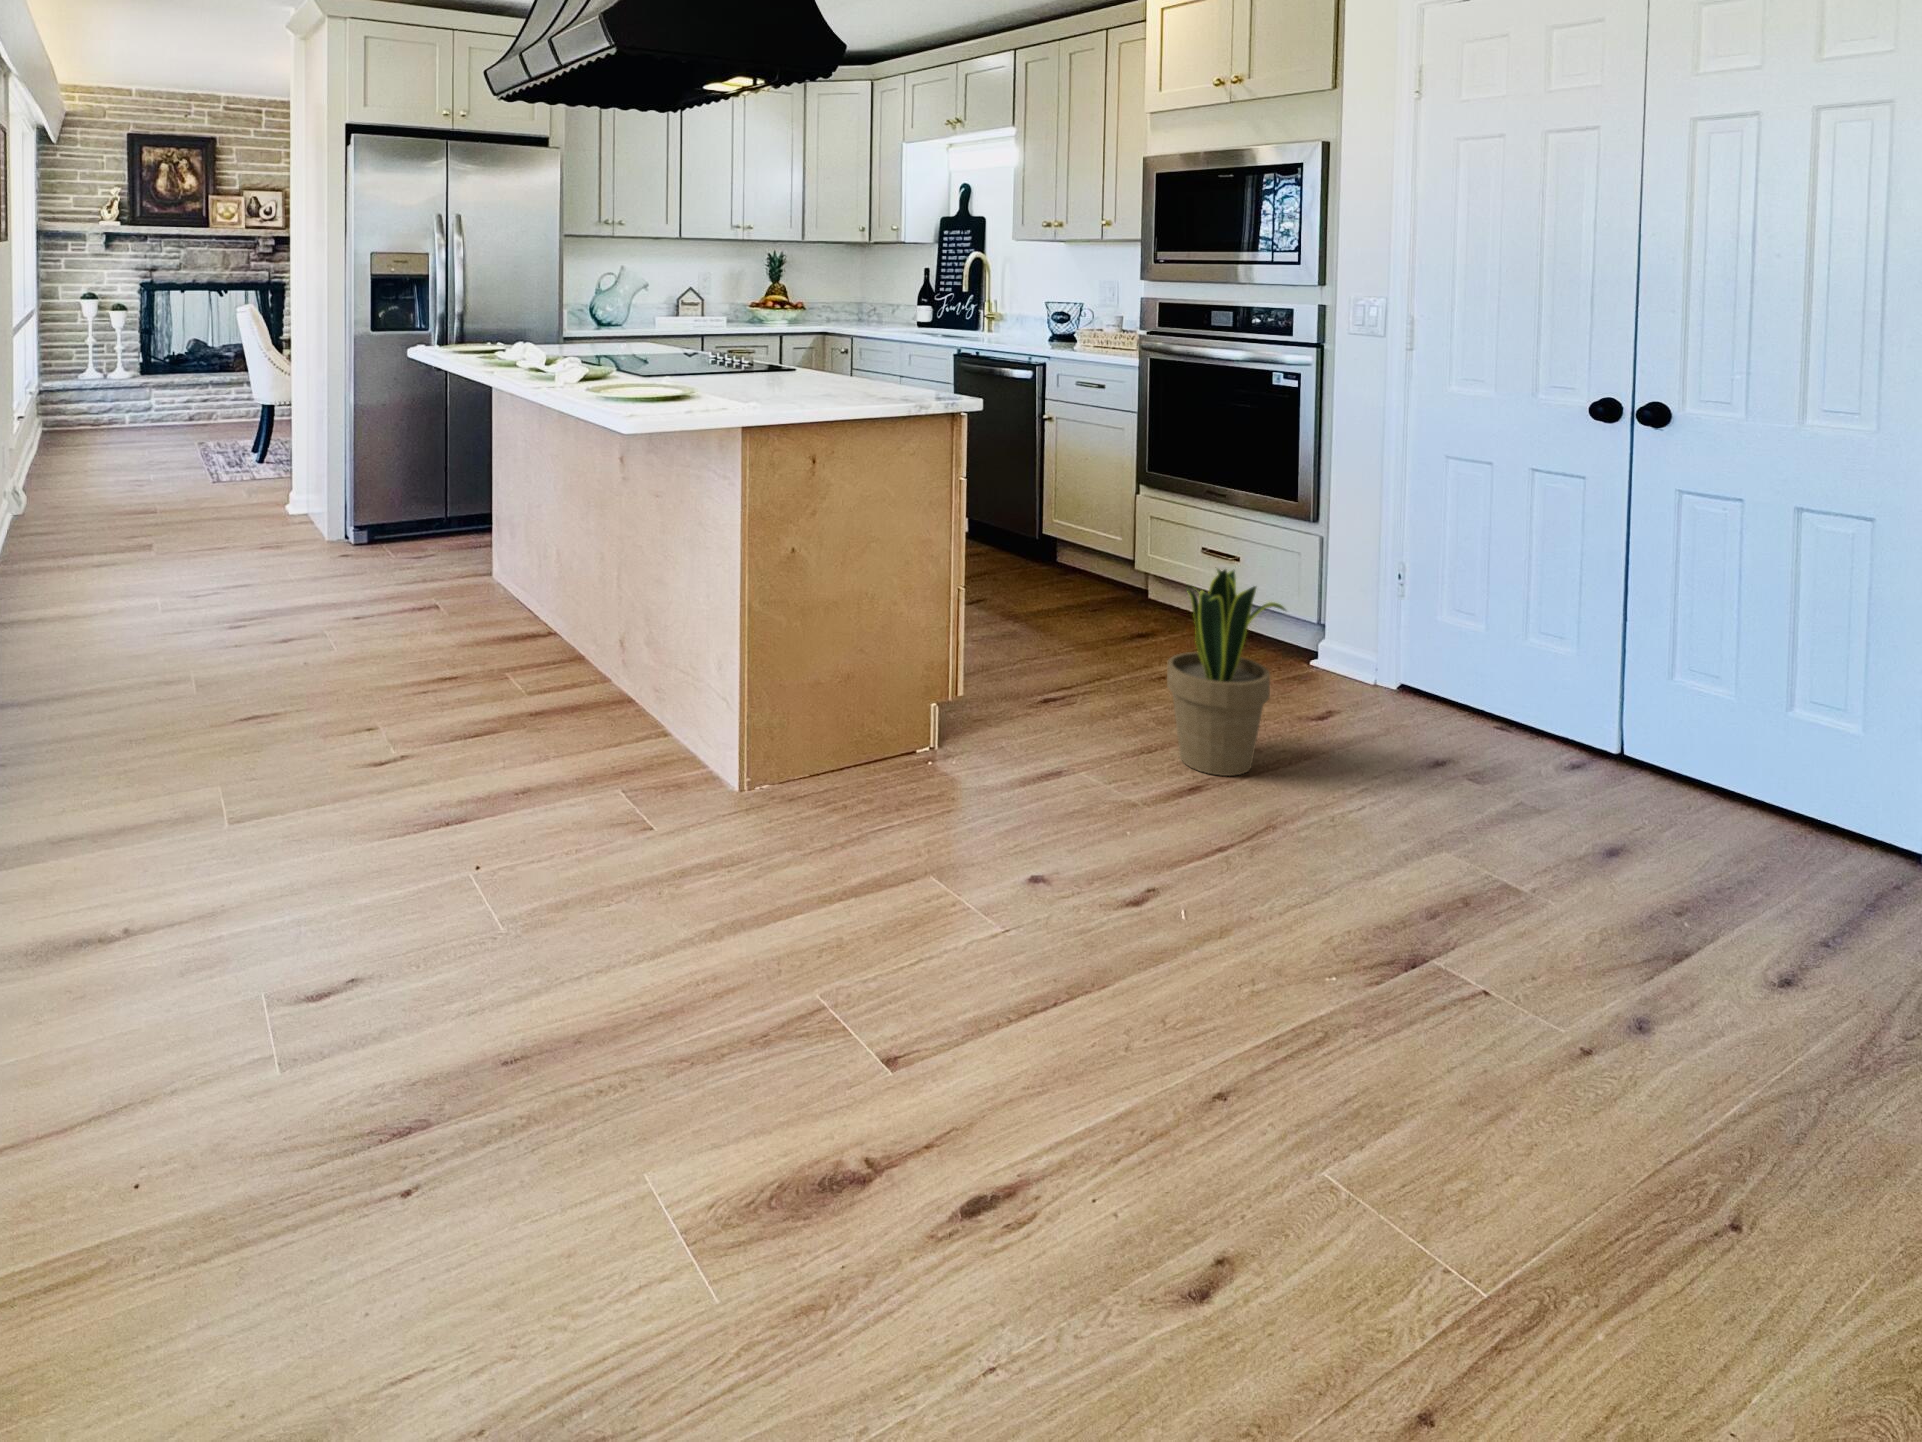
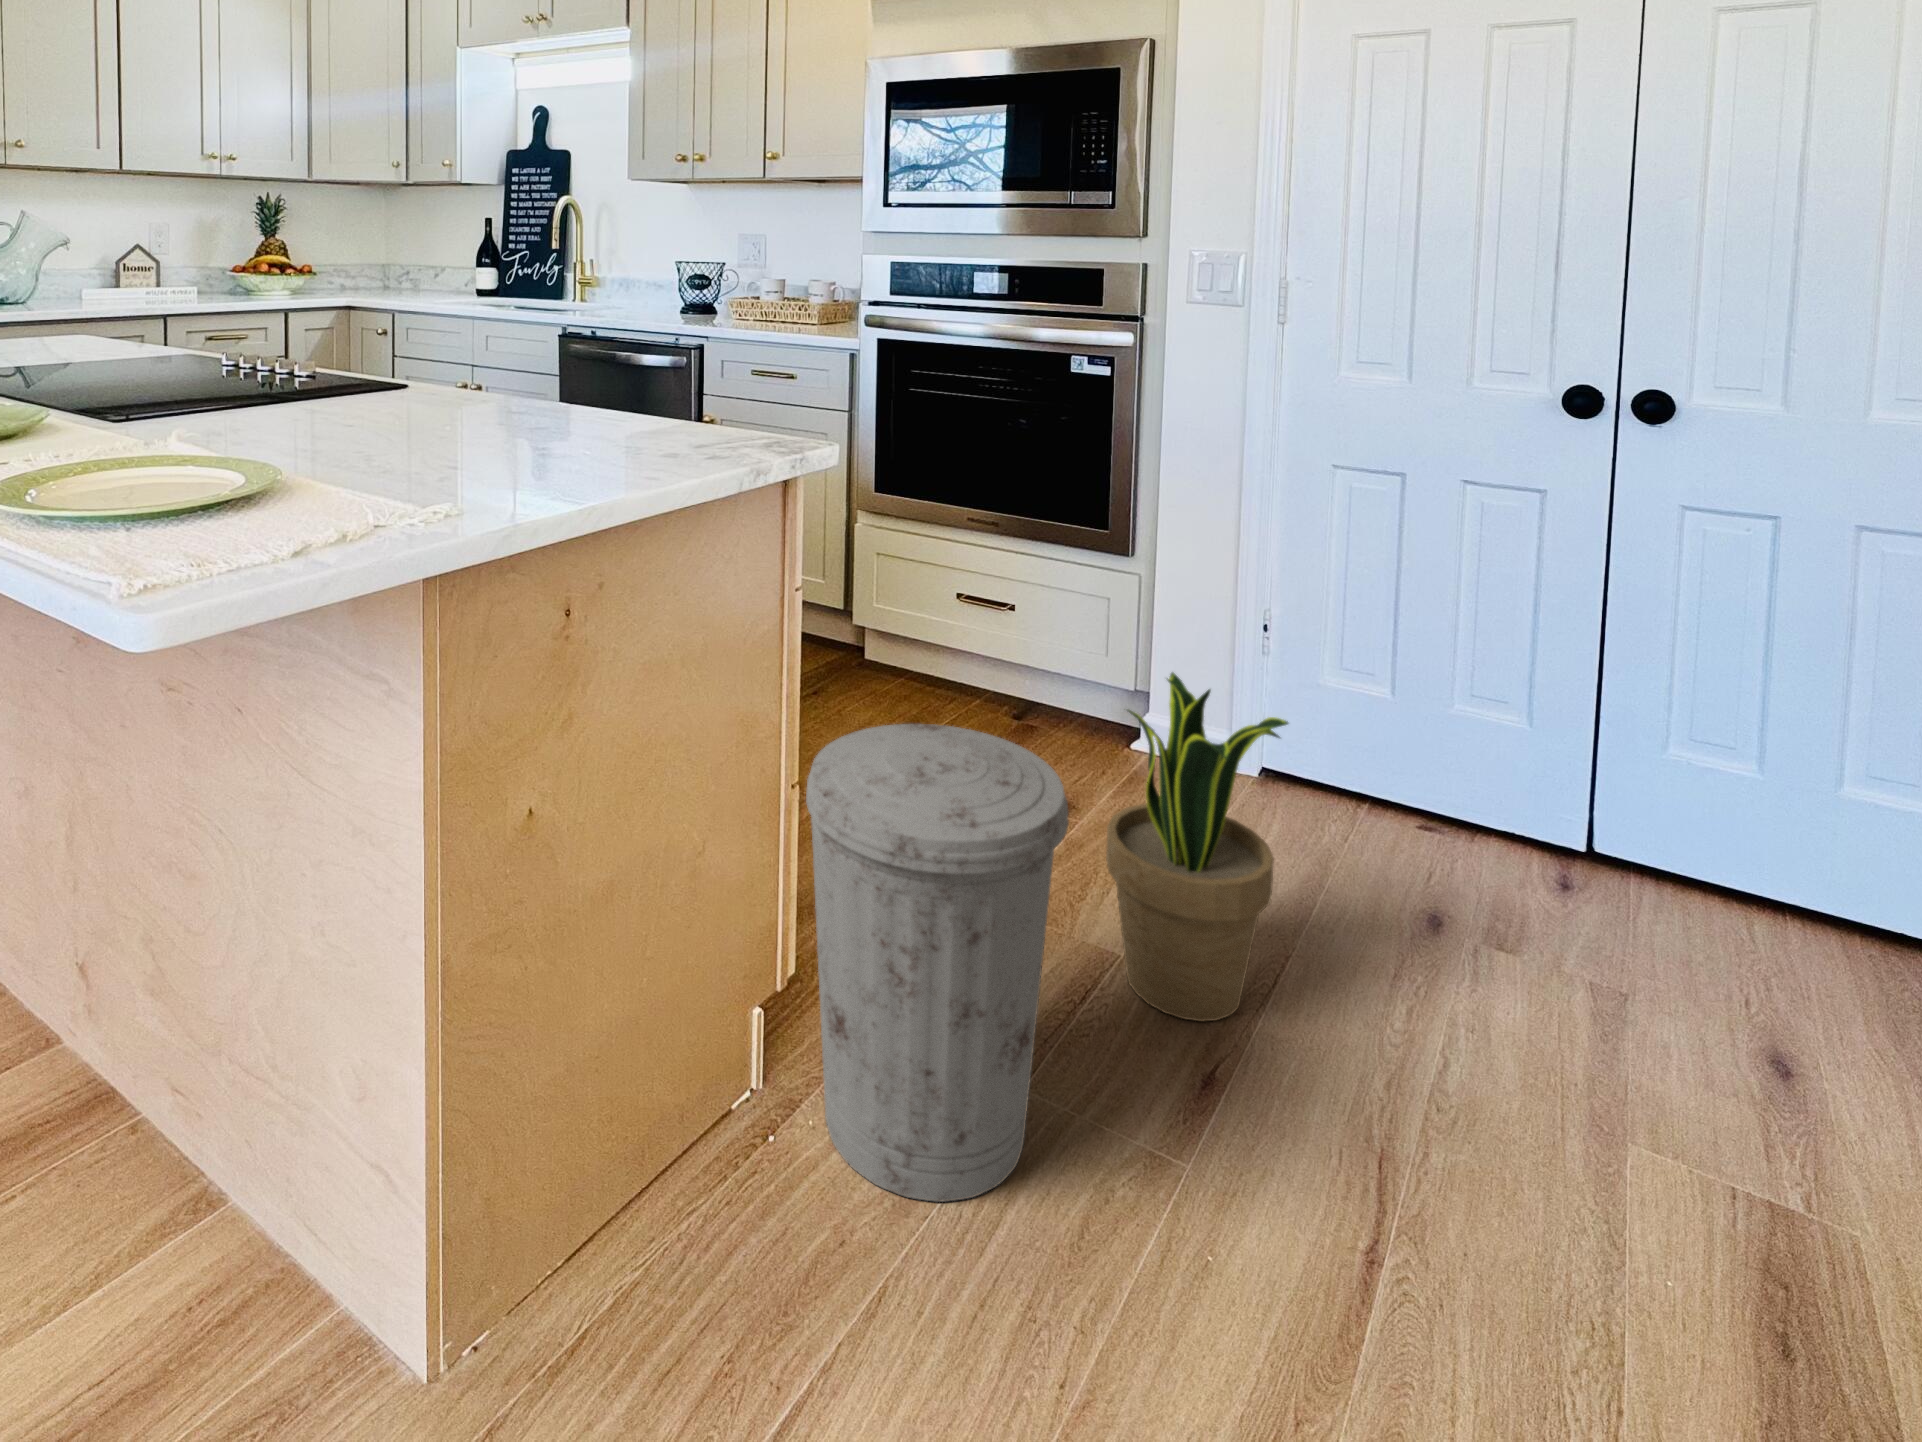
trash can: none [944,562,1086,796] -> present [806,724,1069,1202]

